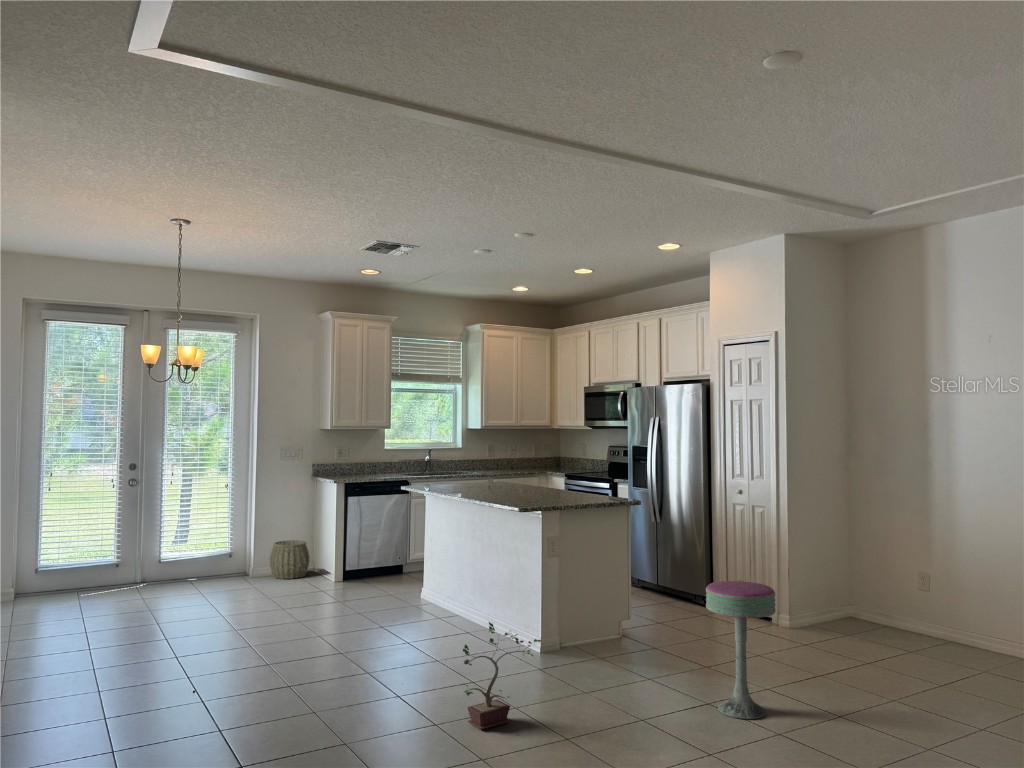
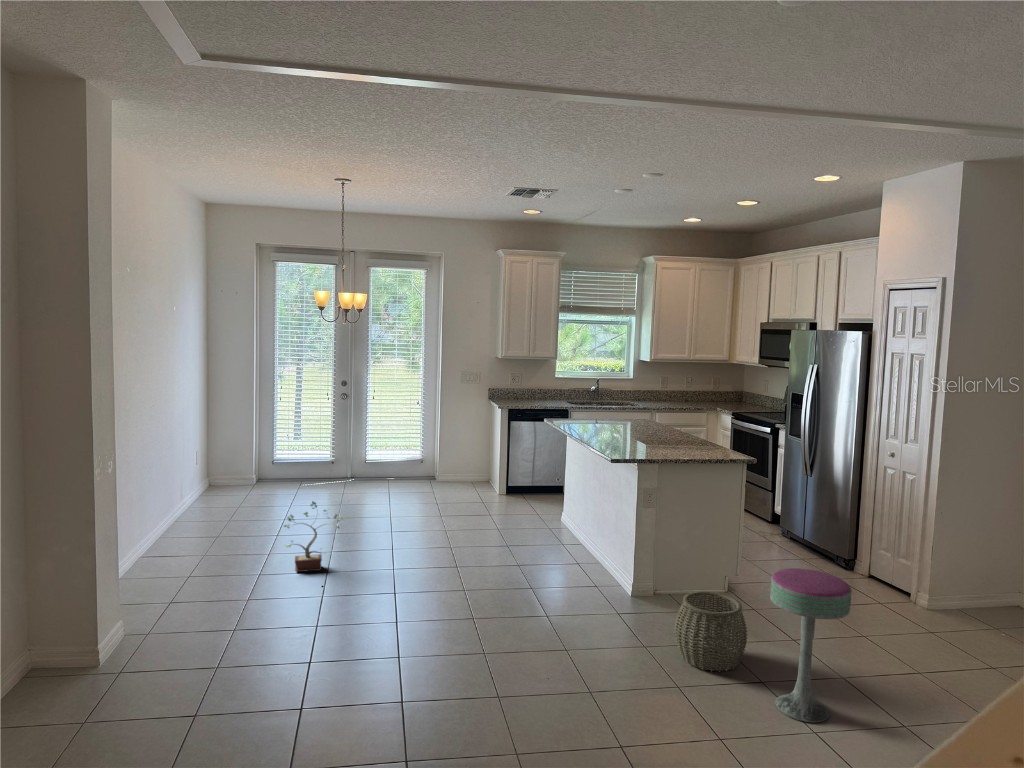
woven basket: present [269,540,309,579] -> present [675,591,747,672]
potted plant: present [463,622,541,730] -> present [284,501,348,572]

